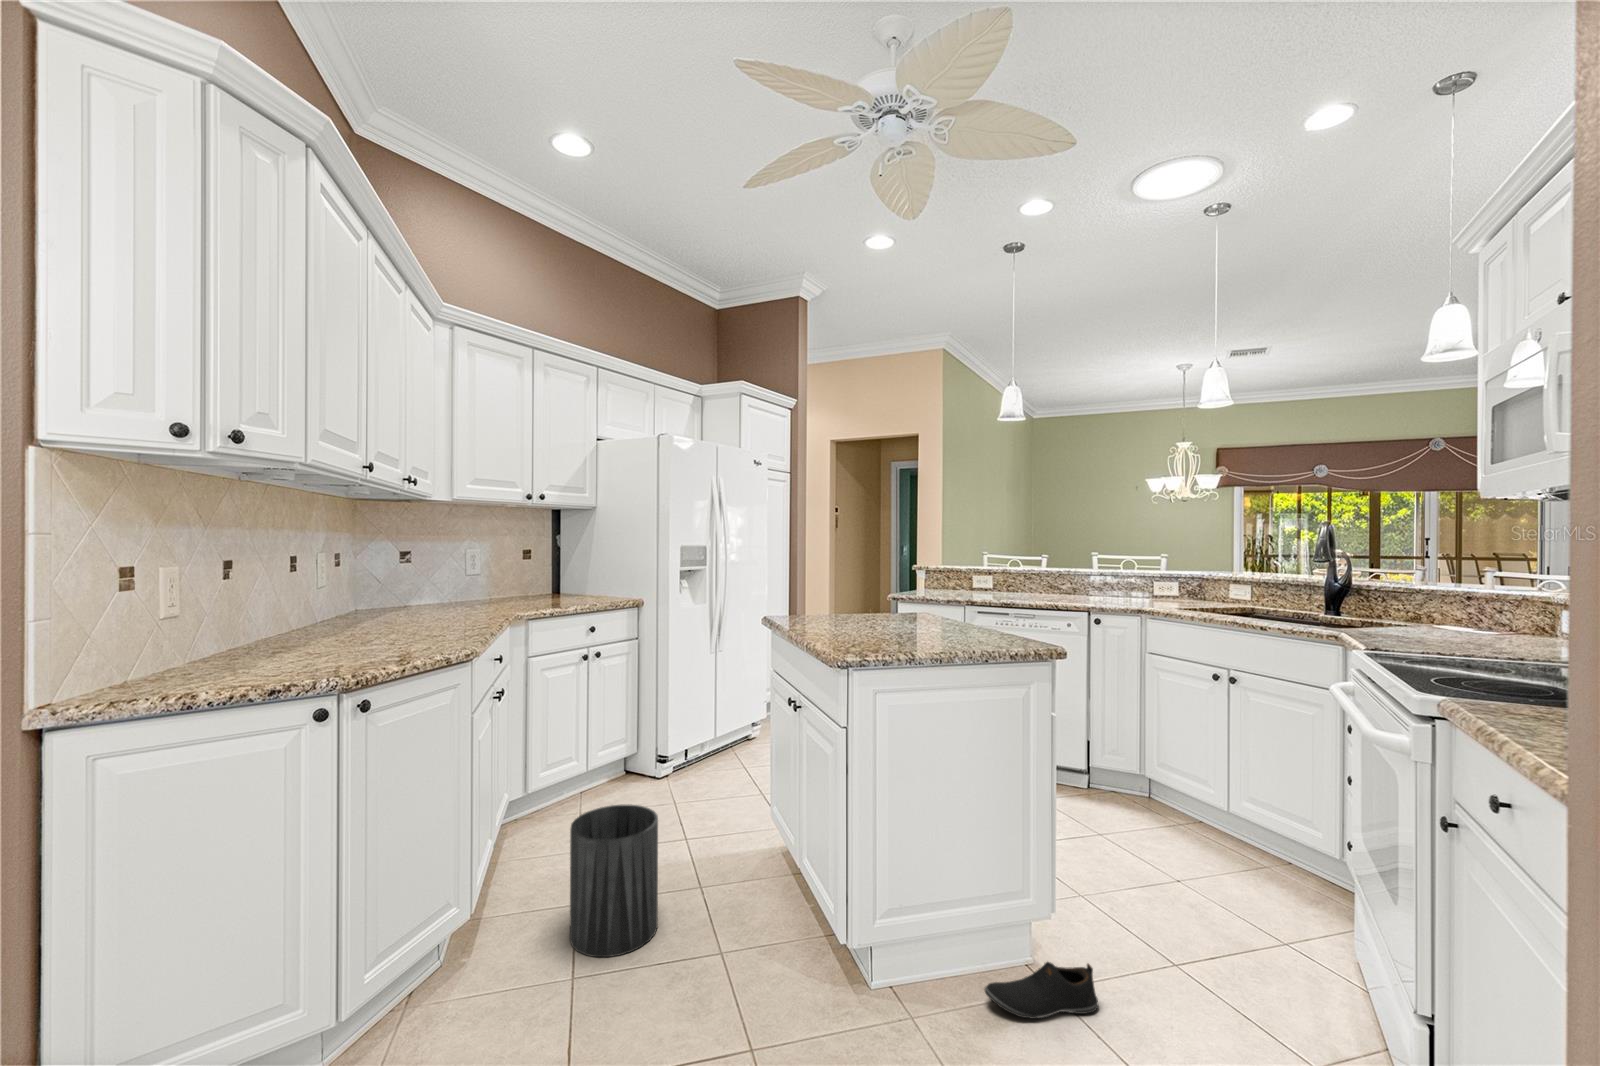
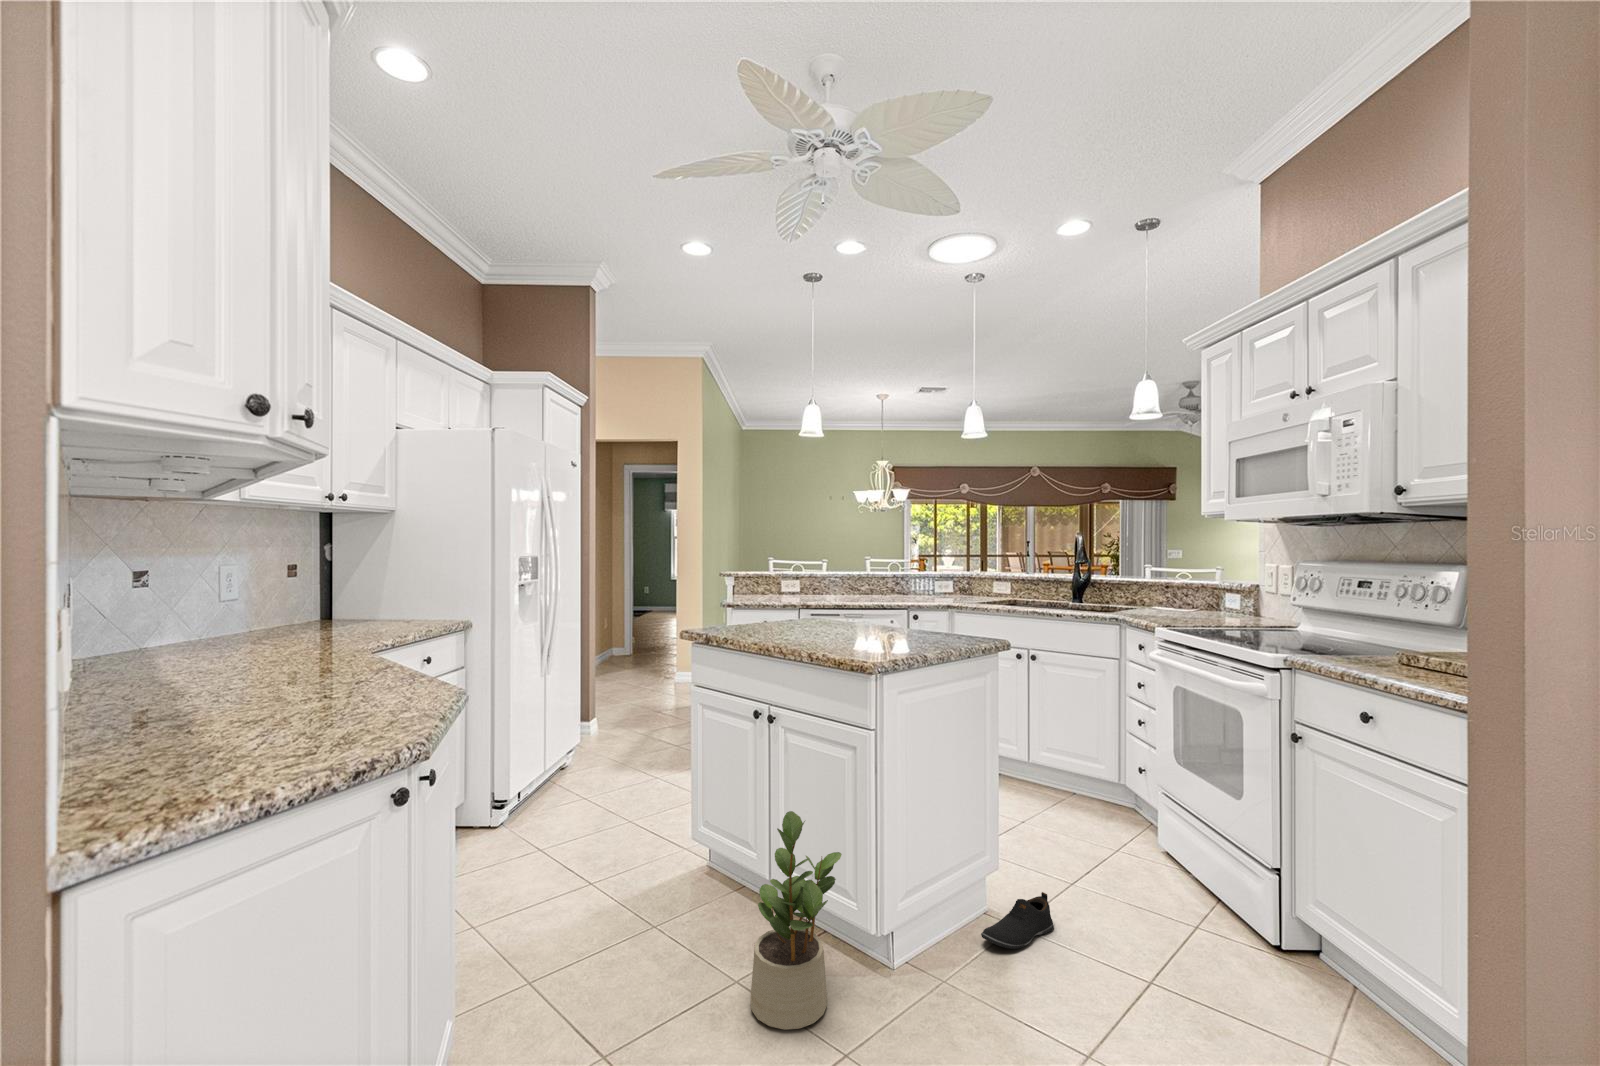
potted plant: none [703,797,804,1012] -> present [751,811,842,1030]
trash can: present [570,804,658,957] -> none [557,851,659,1033]

